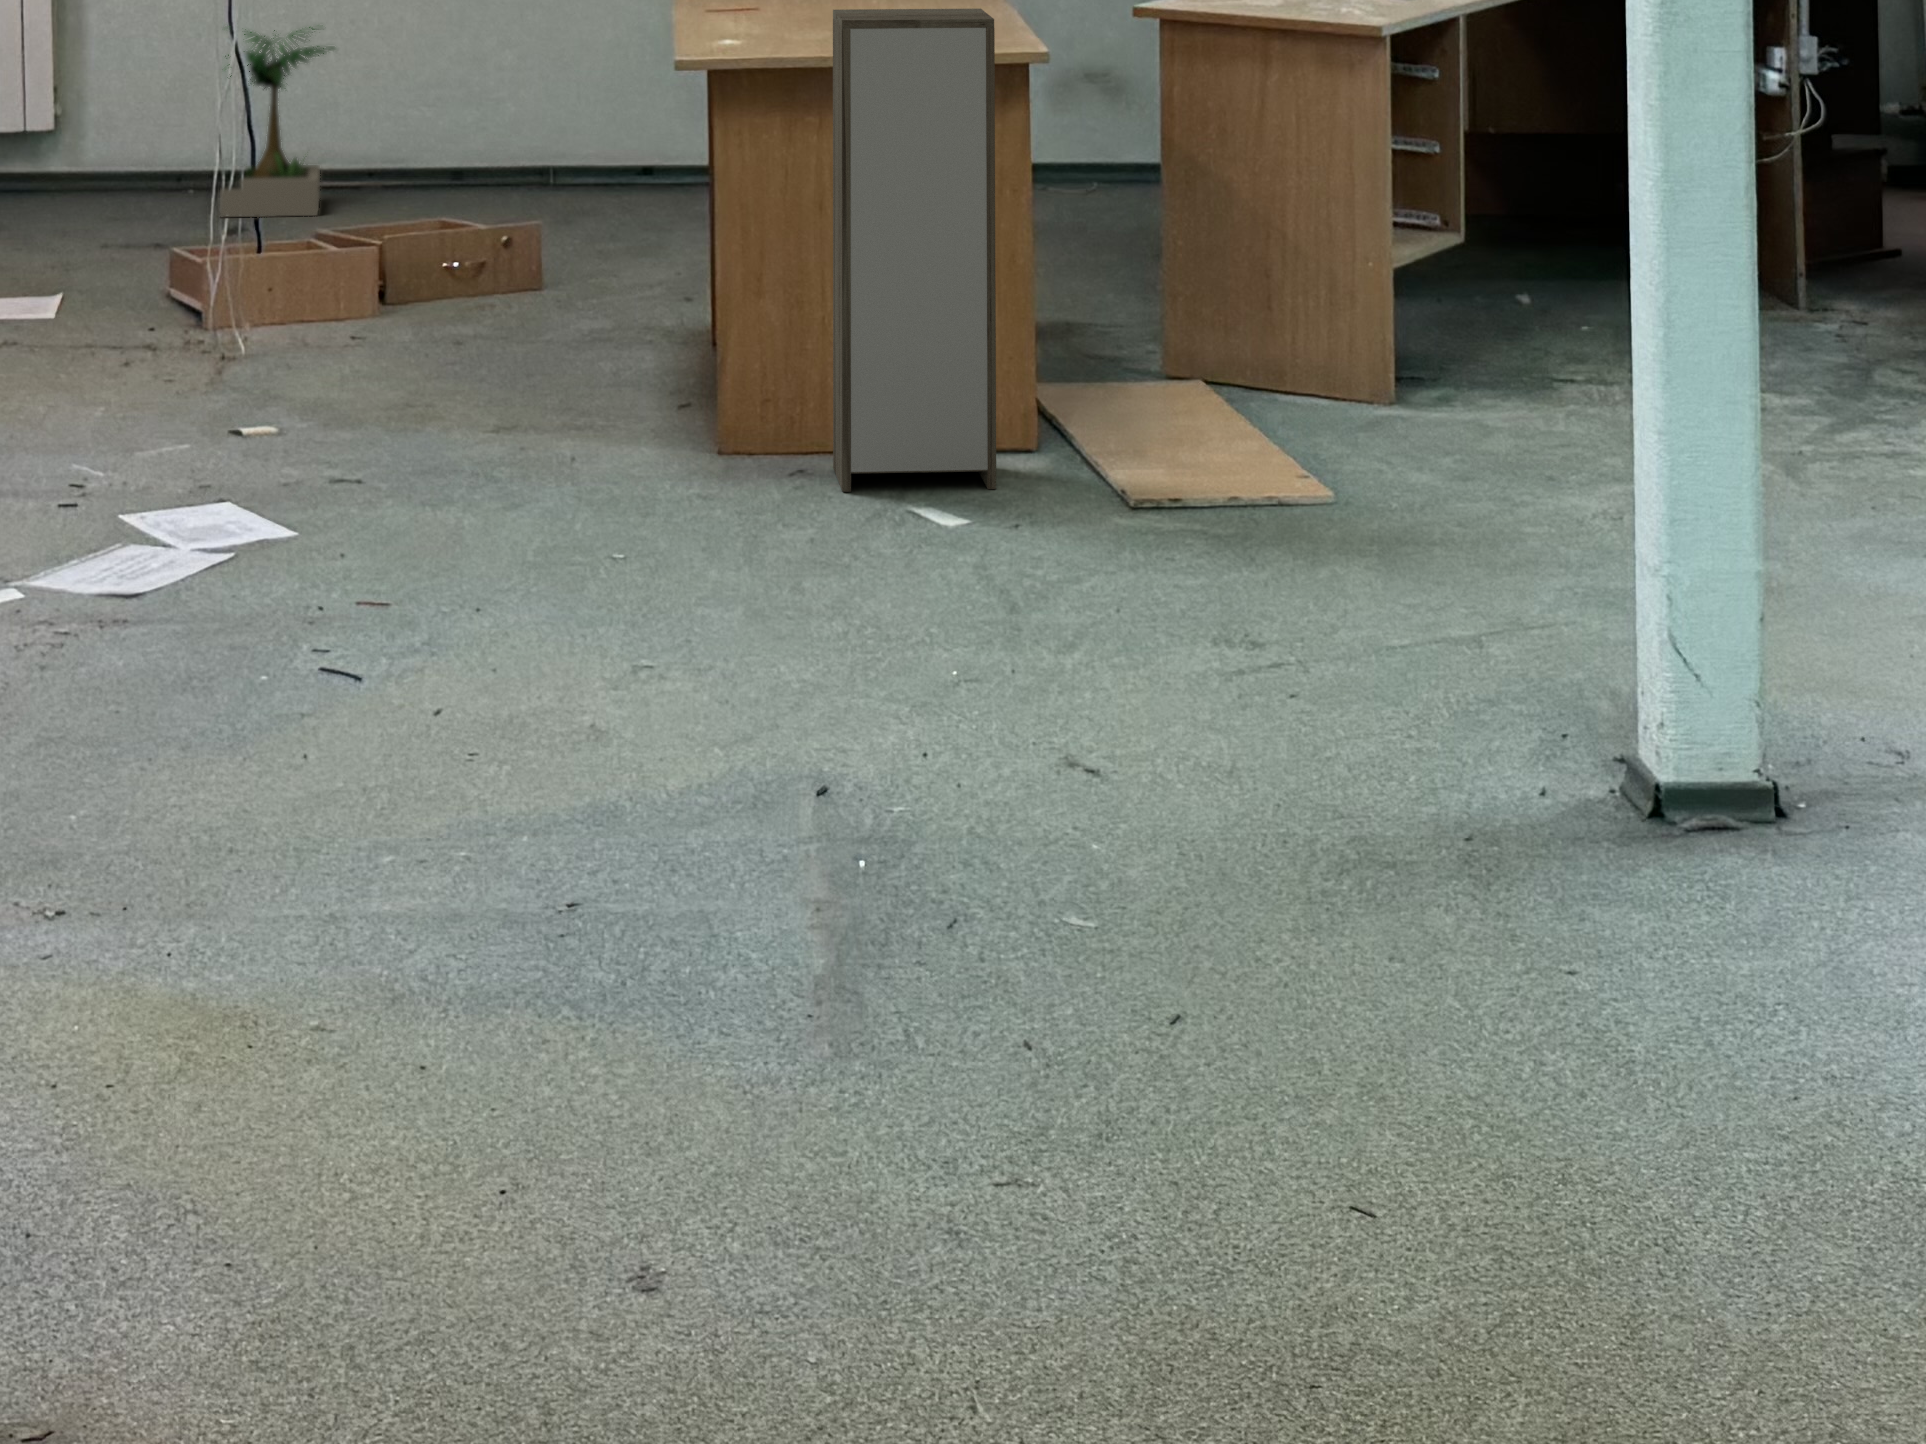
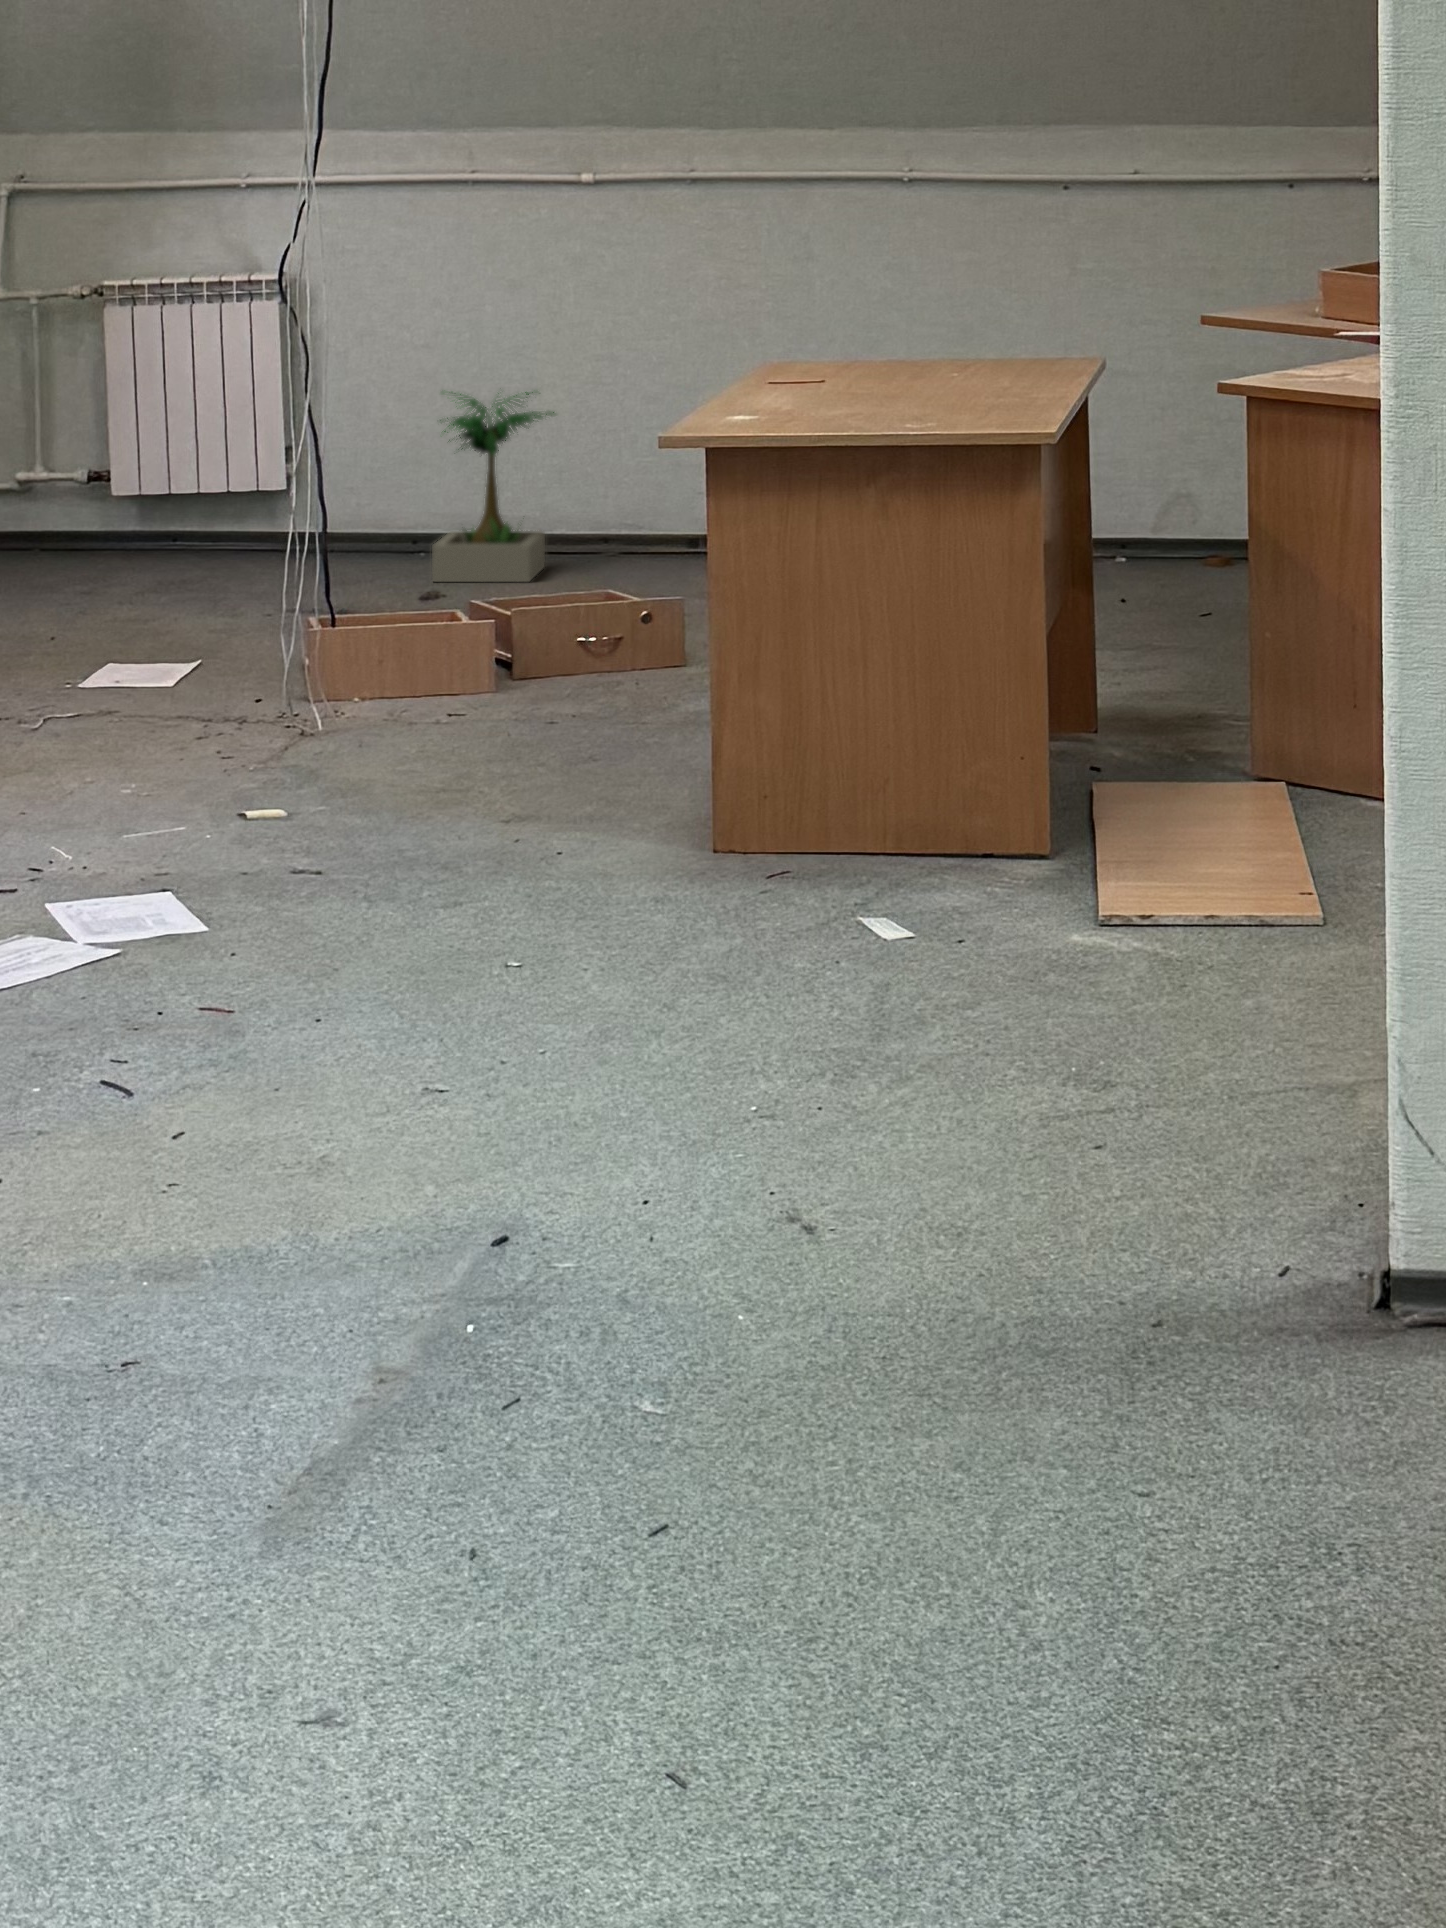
storage cabinet: present [833,9,996,492] -> none [790,376,966,888]

